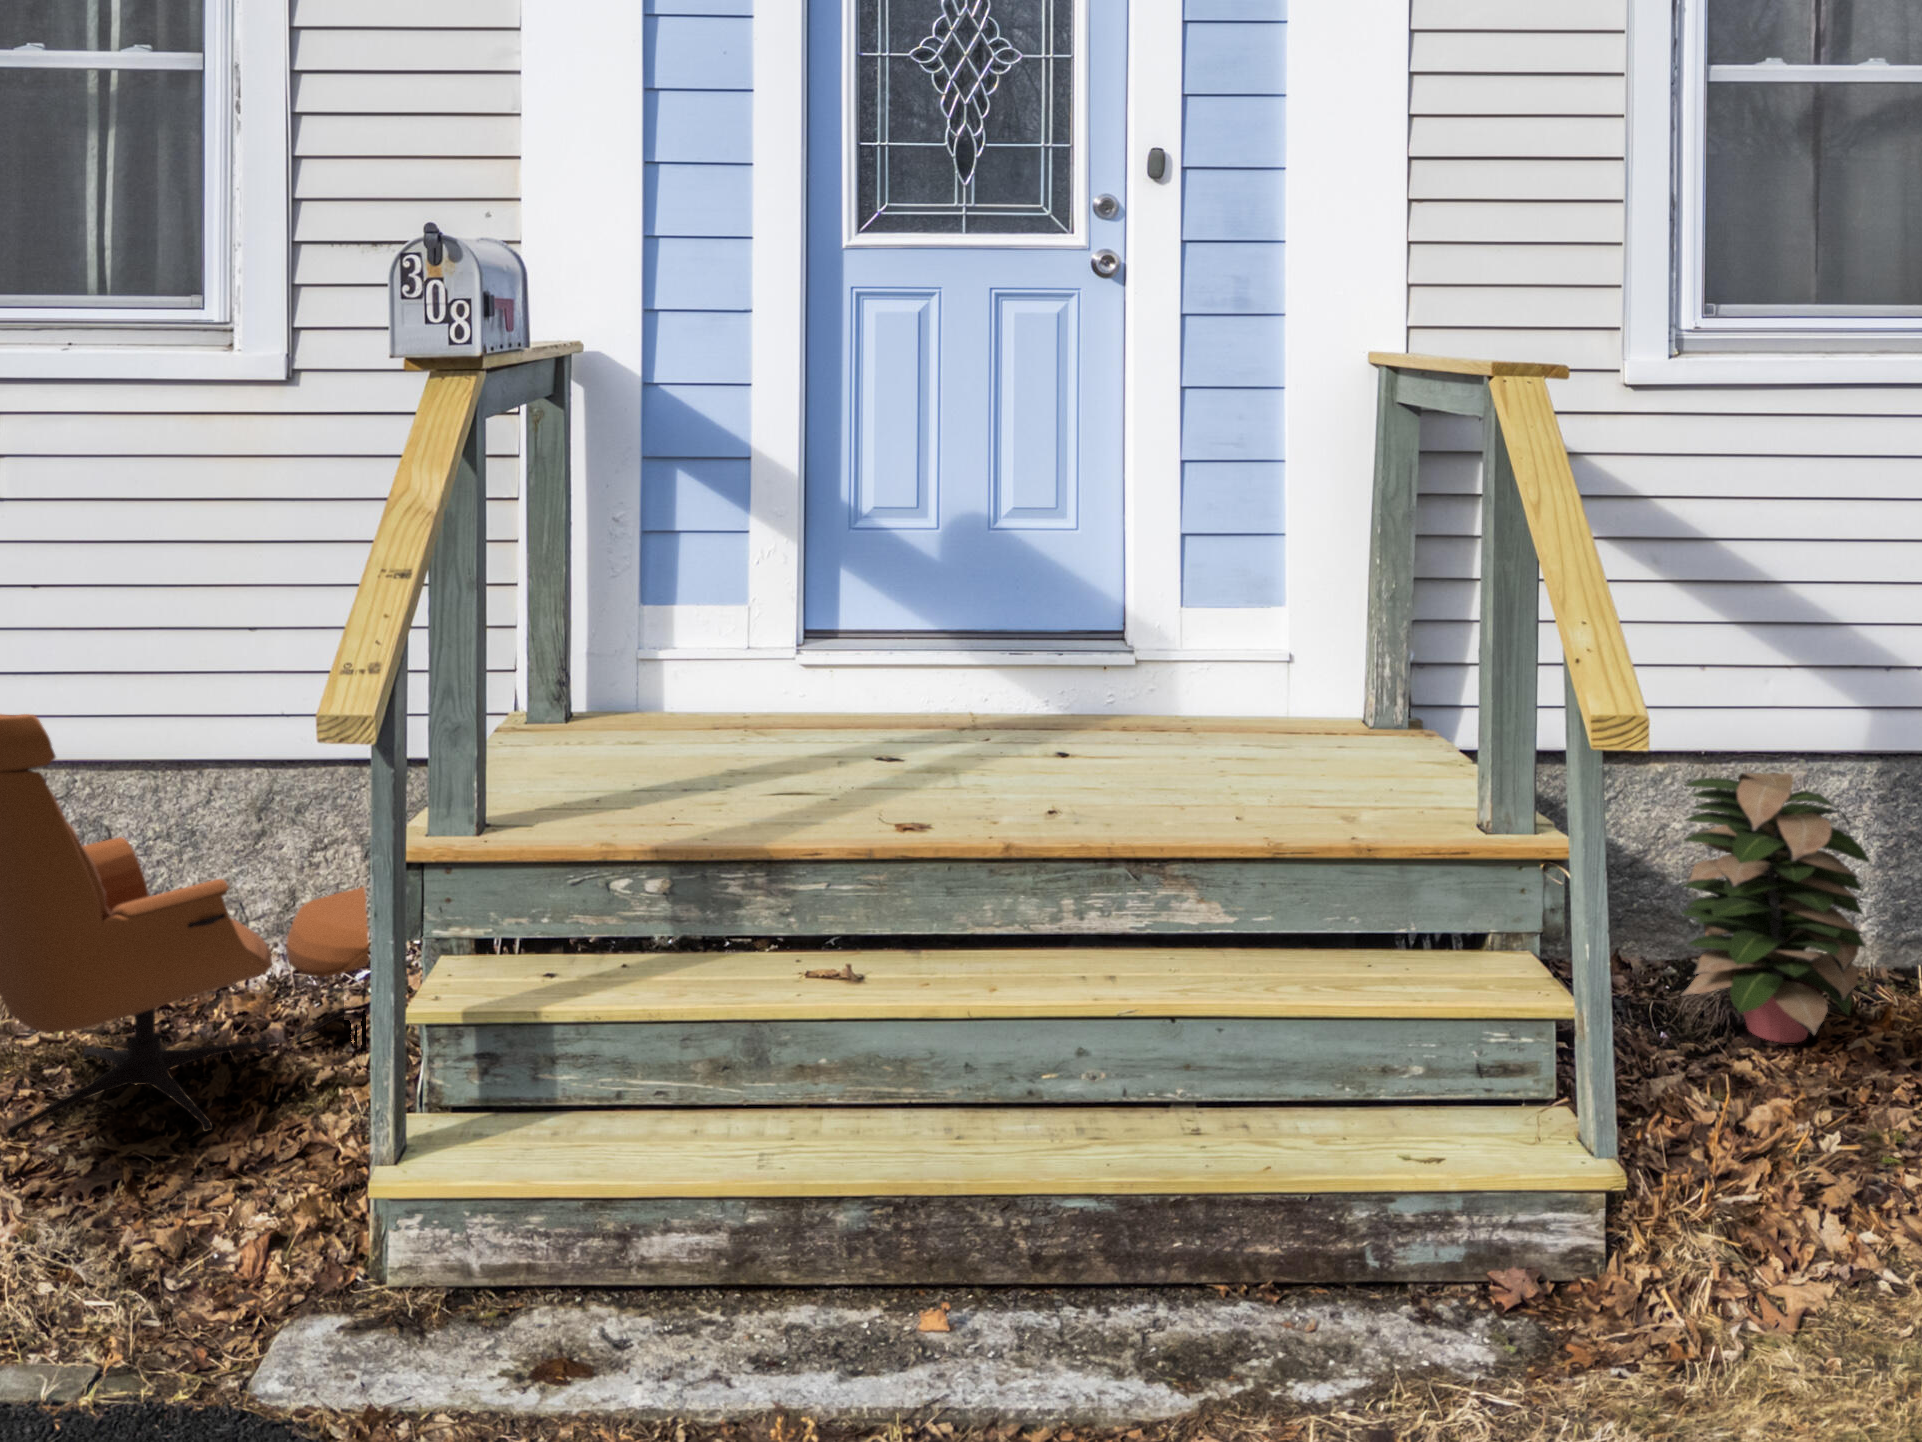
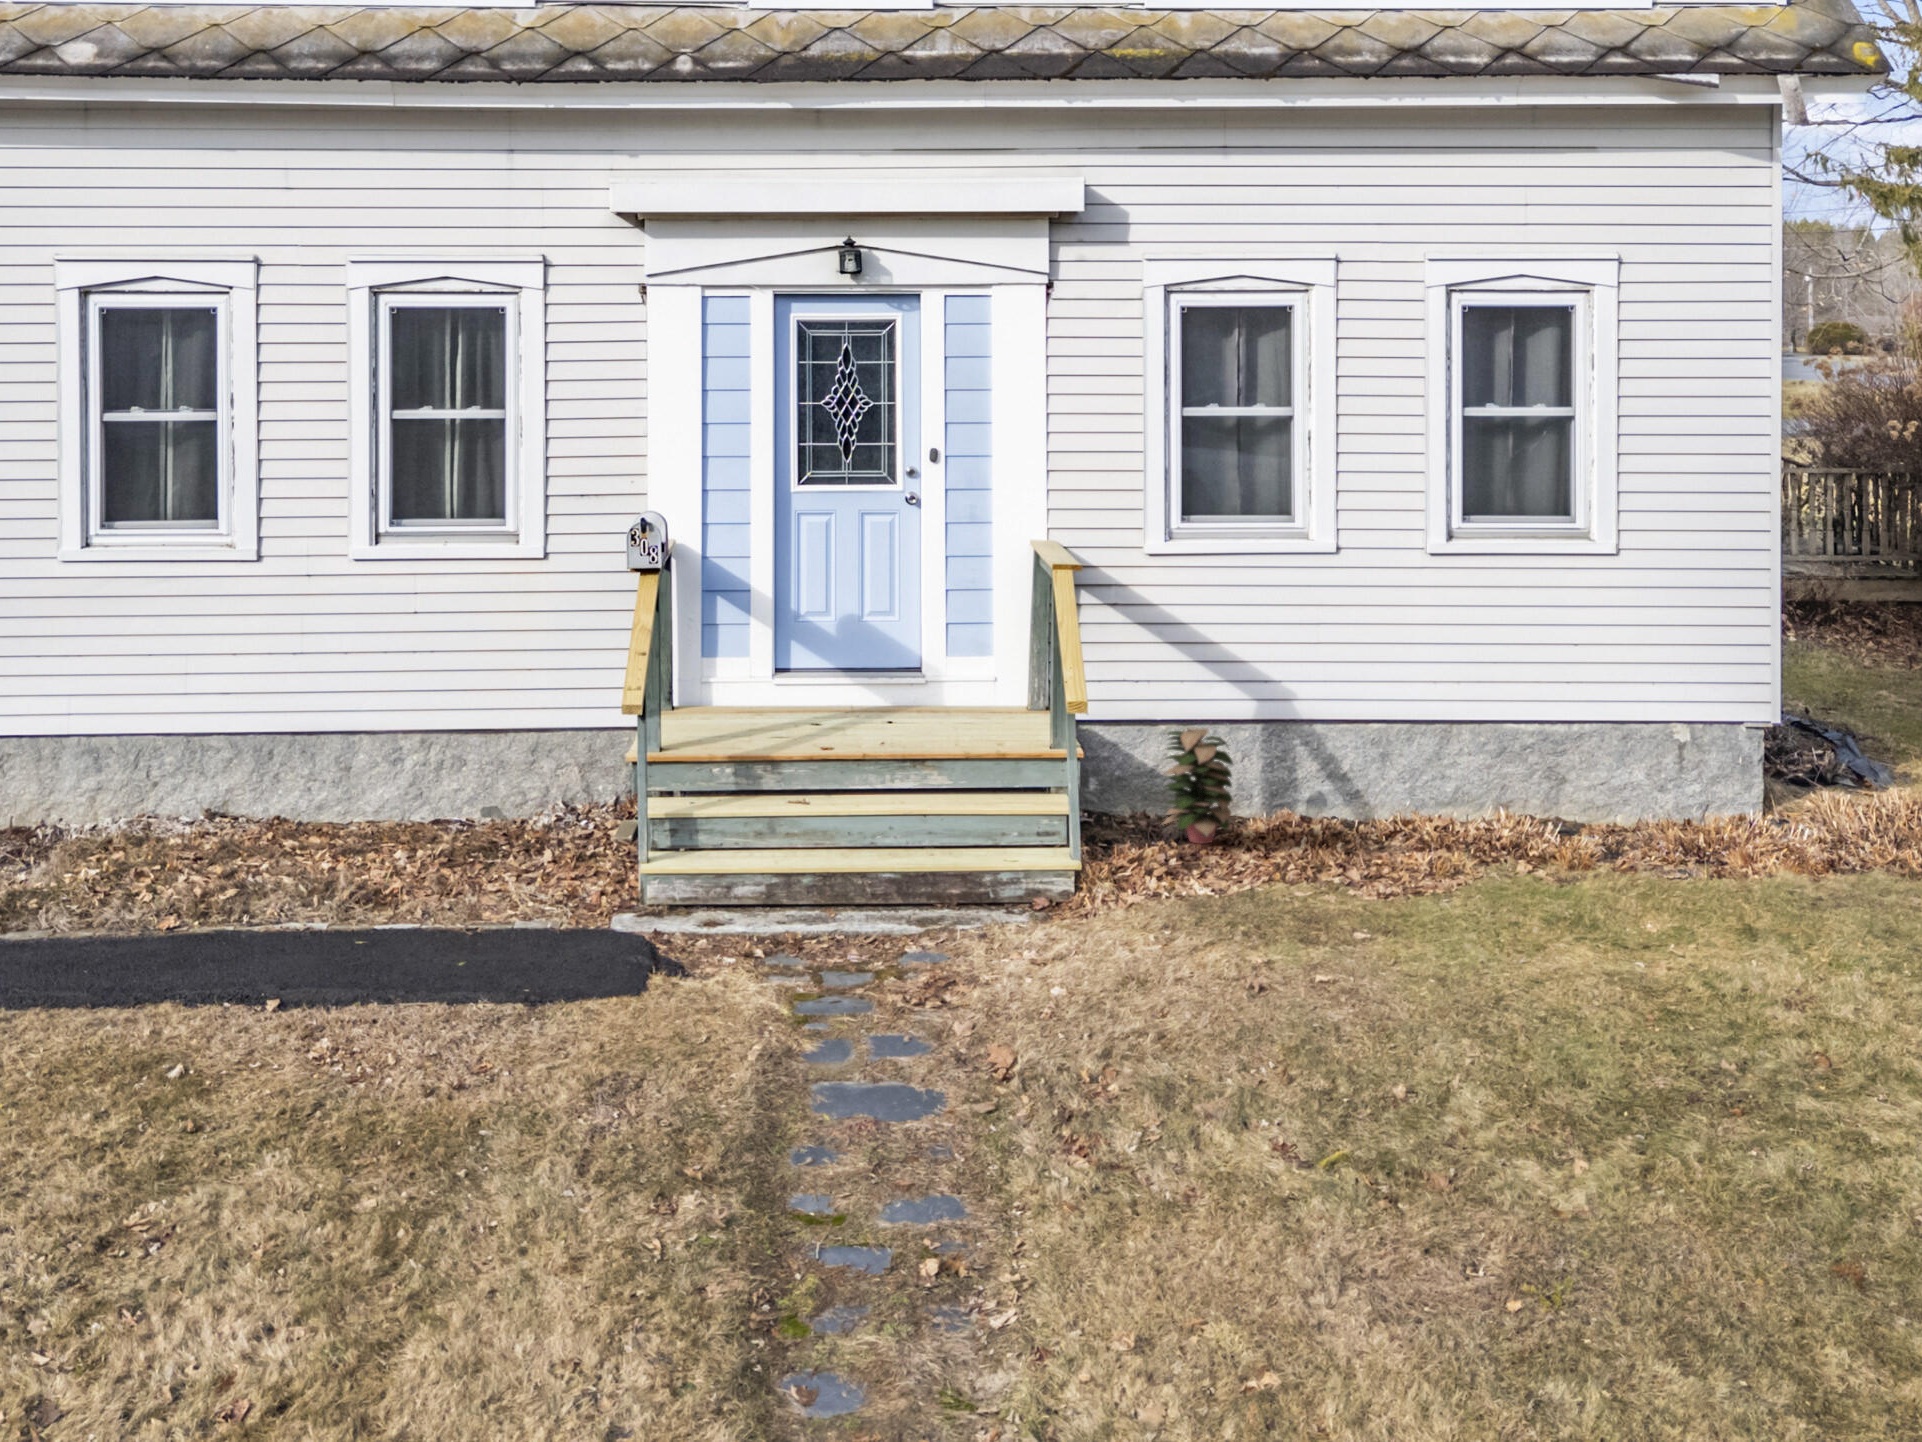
lounge chair: present [0,714,368,1140] -> none [438,697,628,876]

